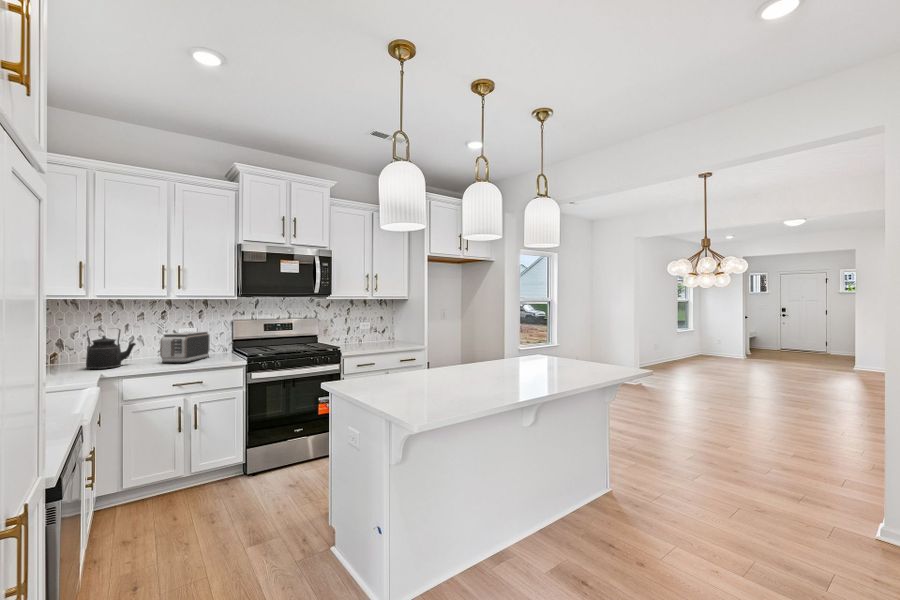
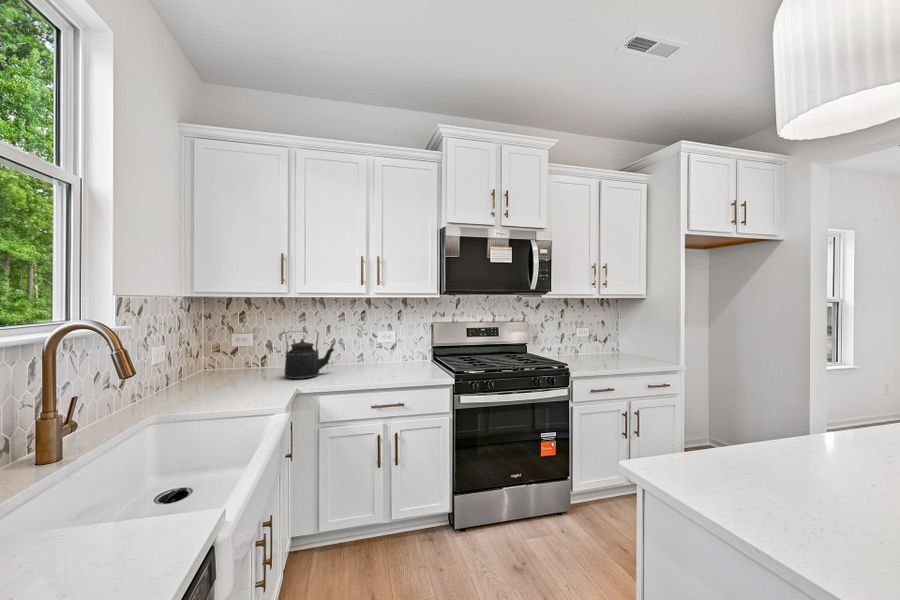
toaster: present [160,332,210,363] -> none [358,336,410,375]

